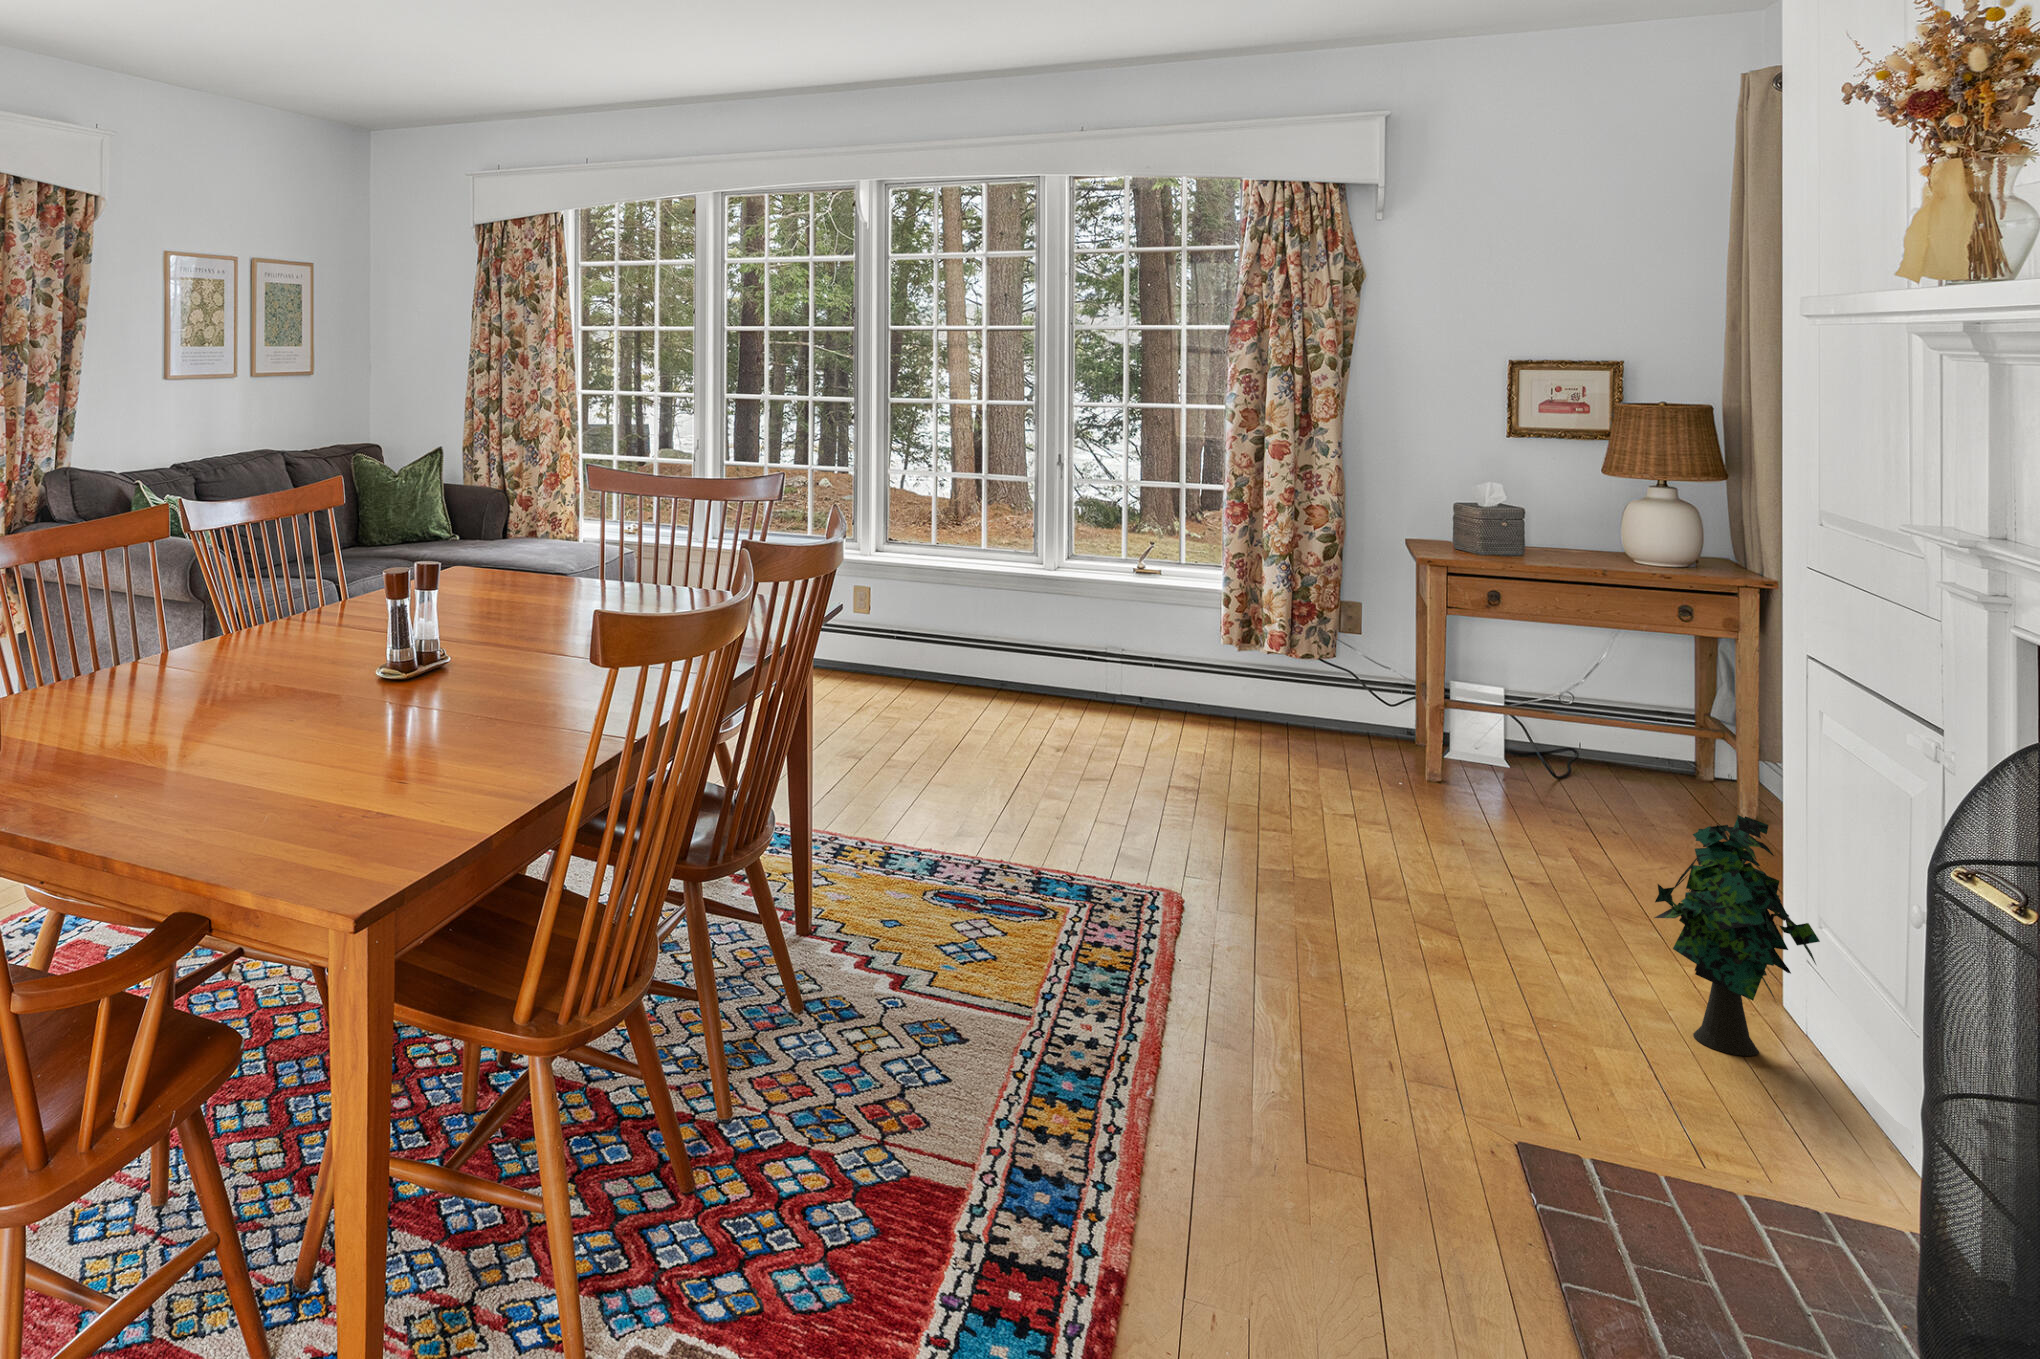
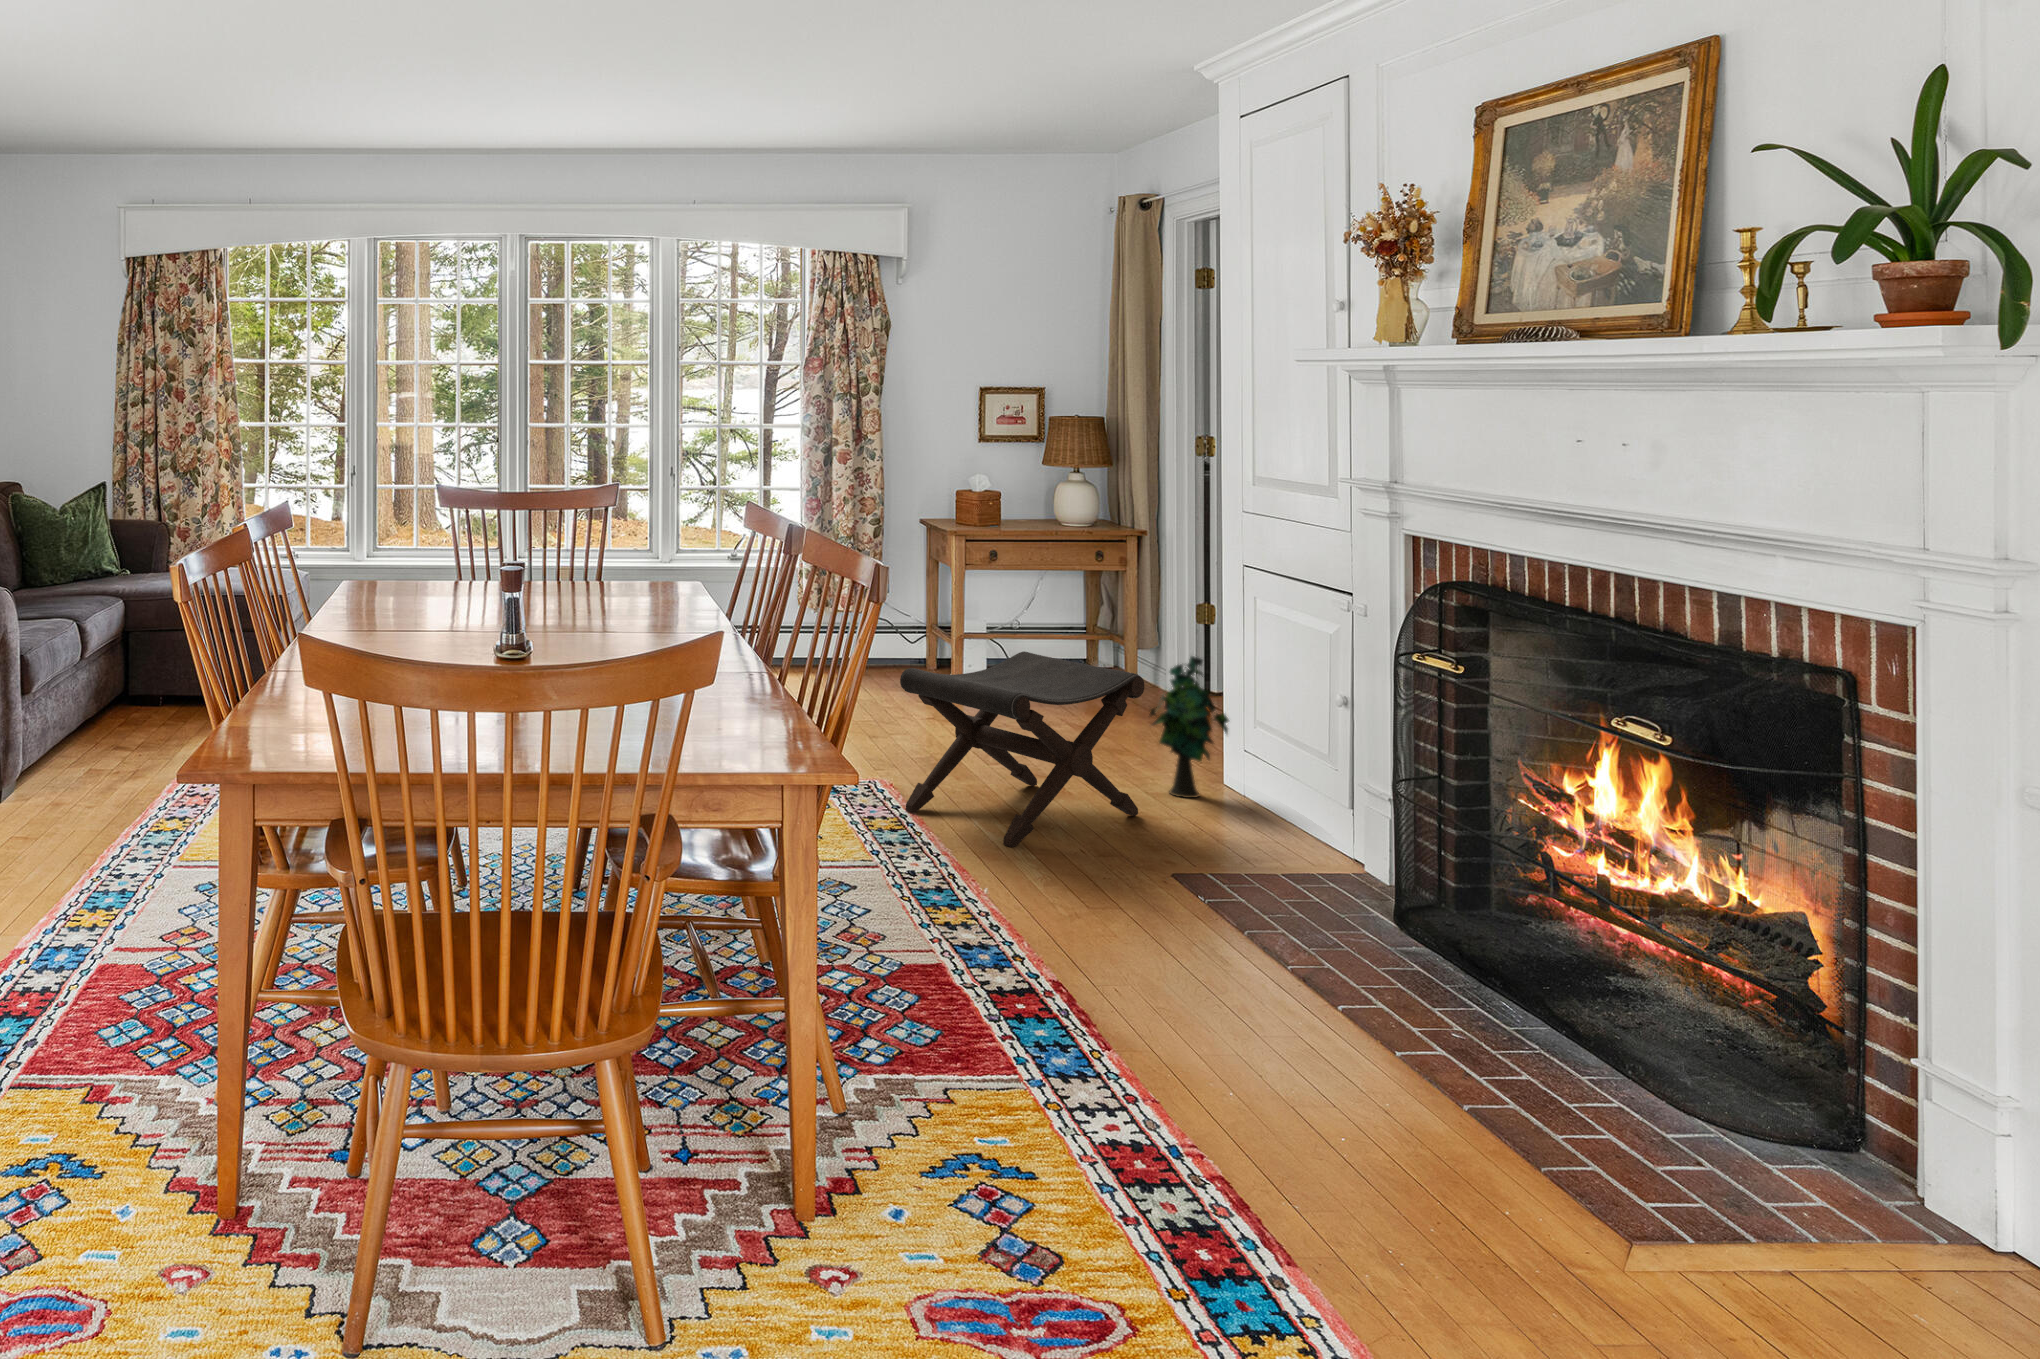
footstool: none [1167,762,1606,1076] -> present [900,651,1144,847]

